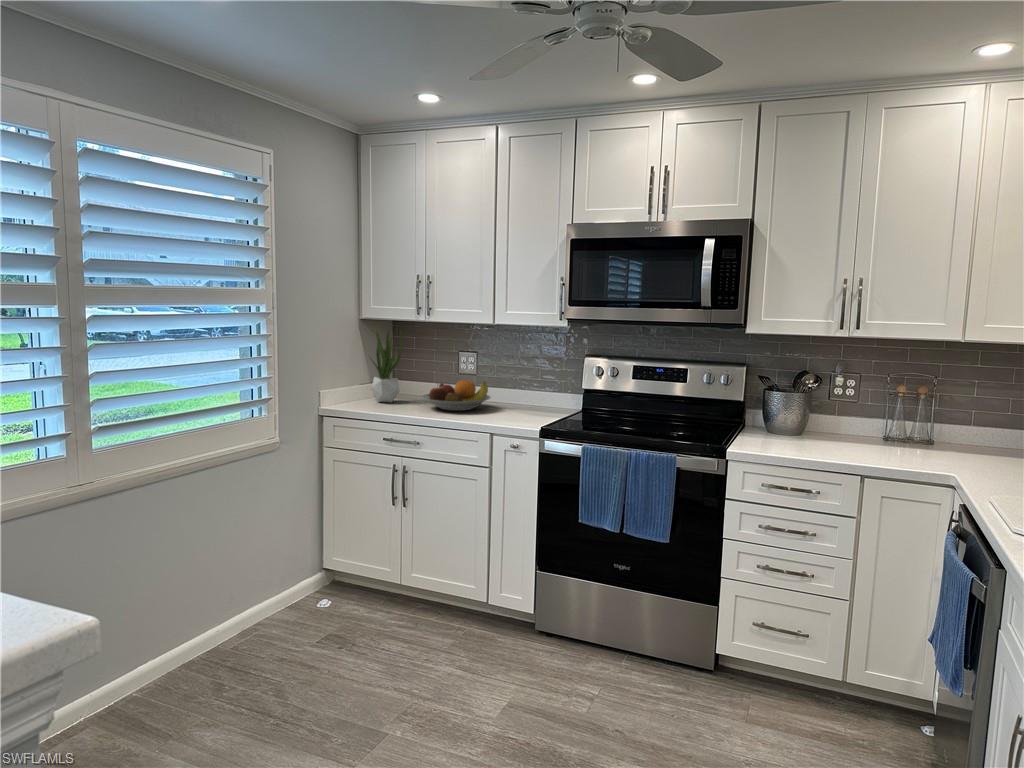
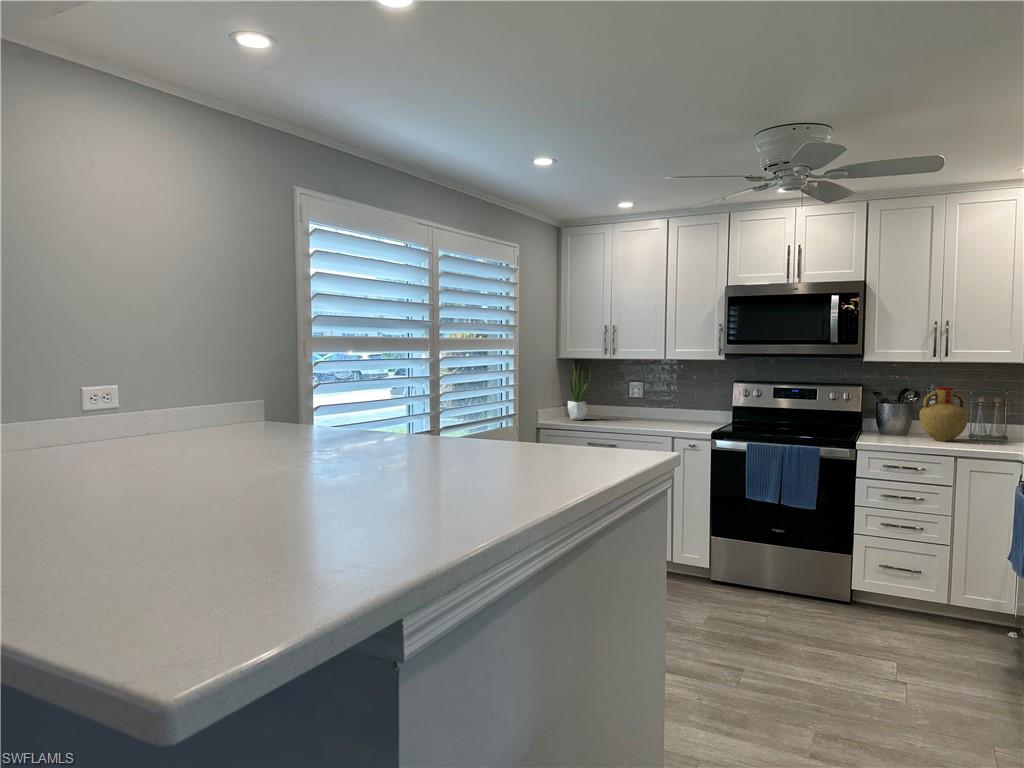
vase: none [818,372,884,449] -> present [919,387,968,441]
fruit bowl: present [422,380,490,411] -> none [610,401,662,424]

